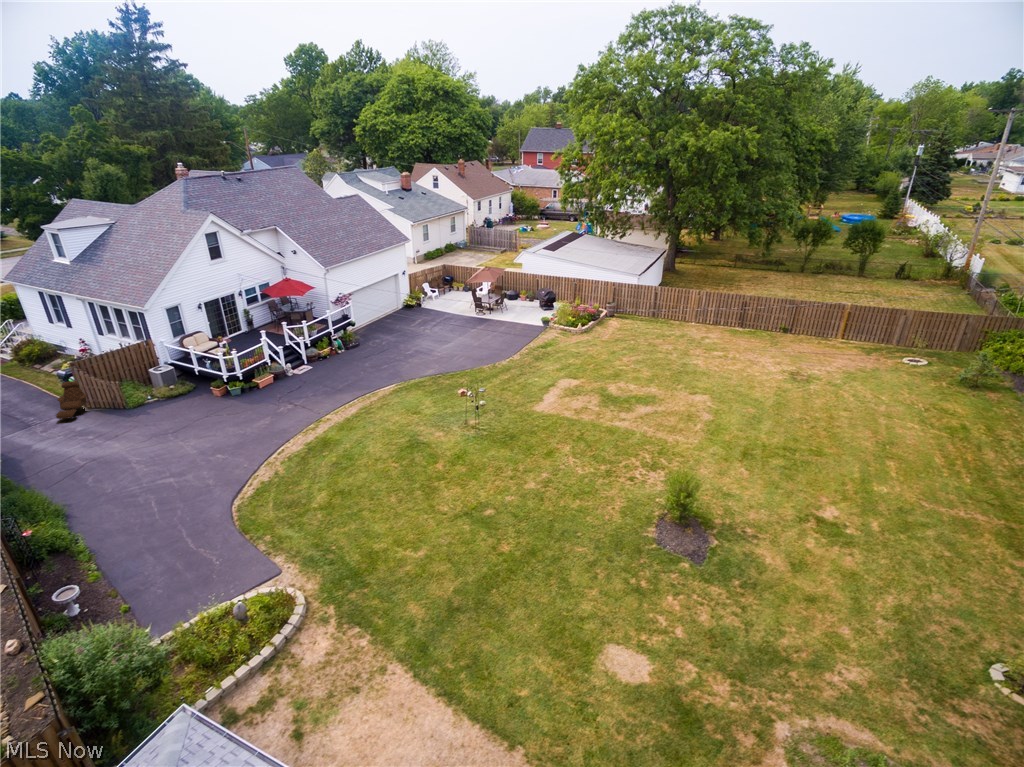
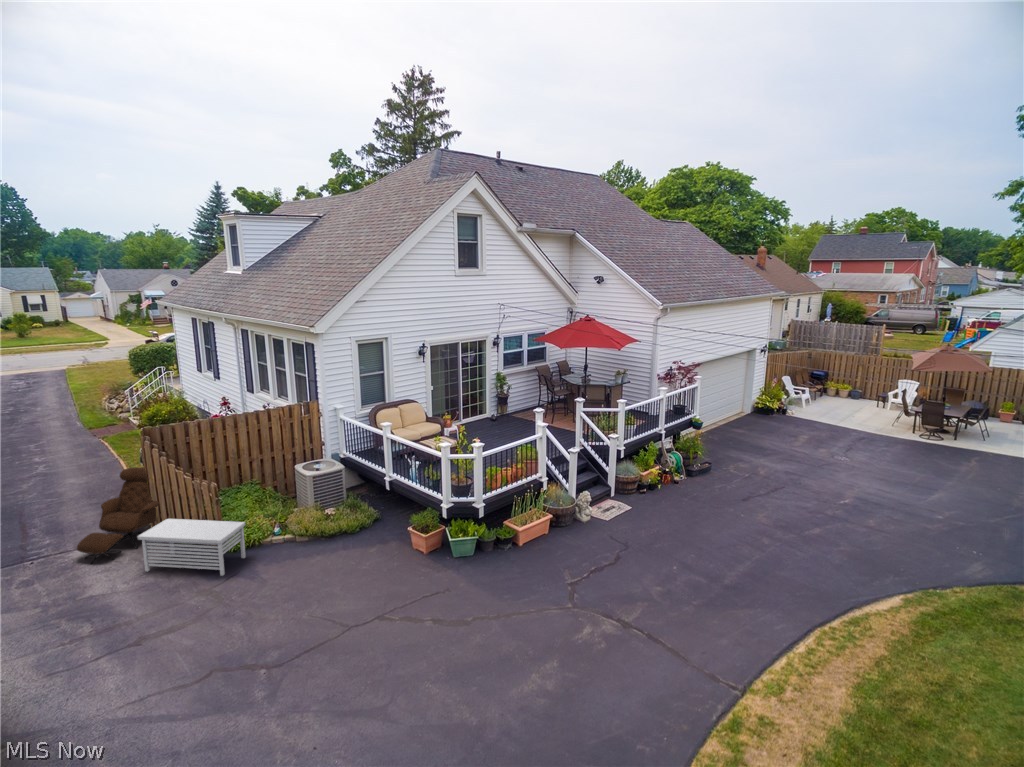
storage bench: none [89,396,139,421] -> present [137,519,245,576]

